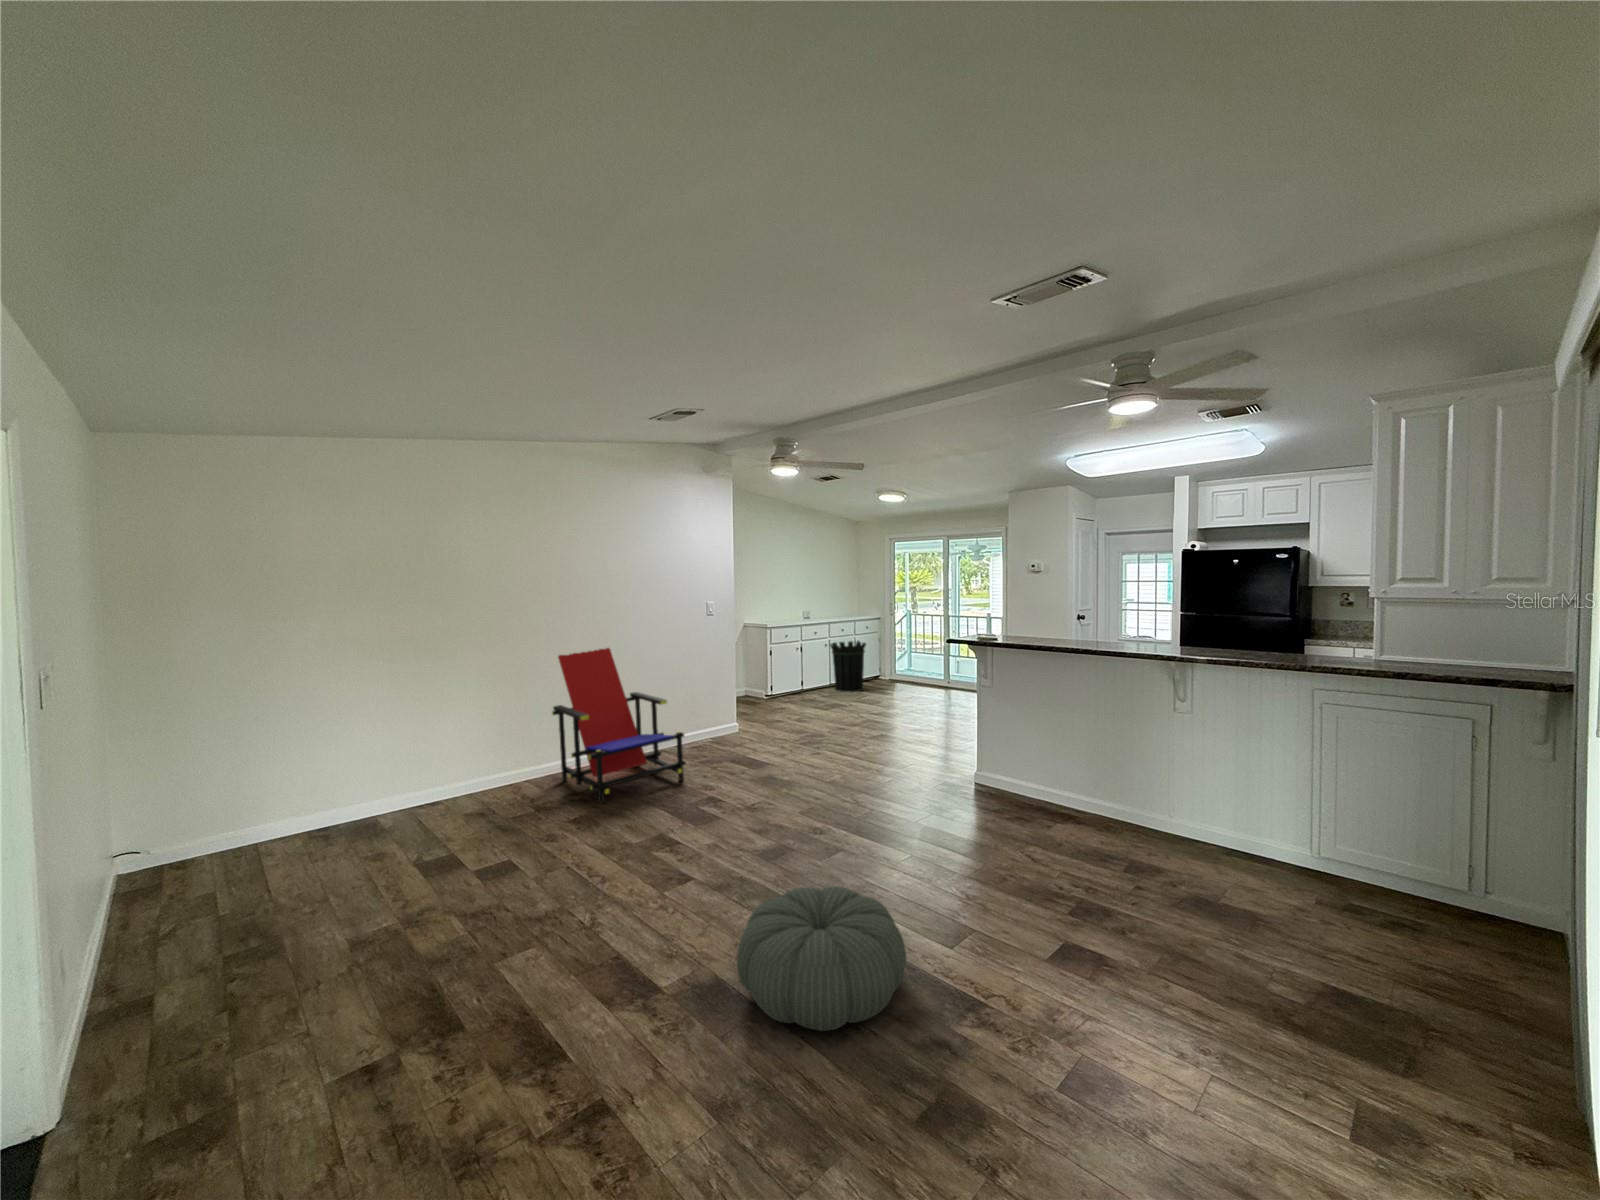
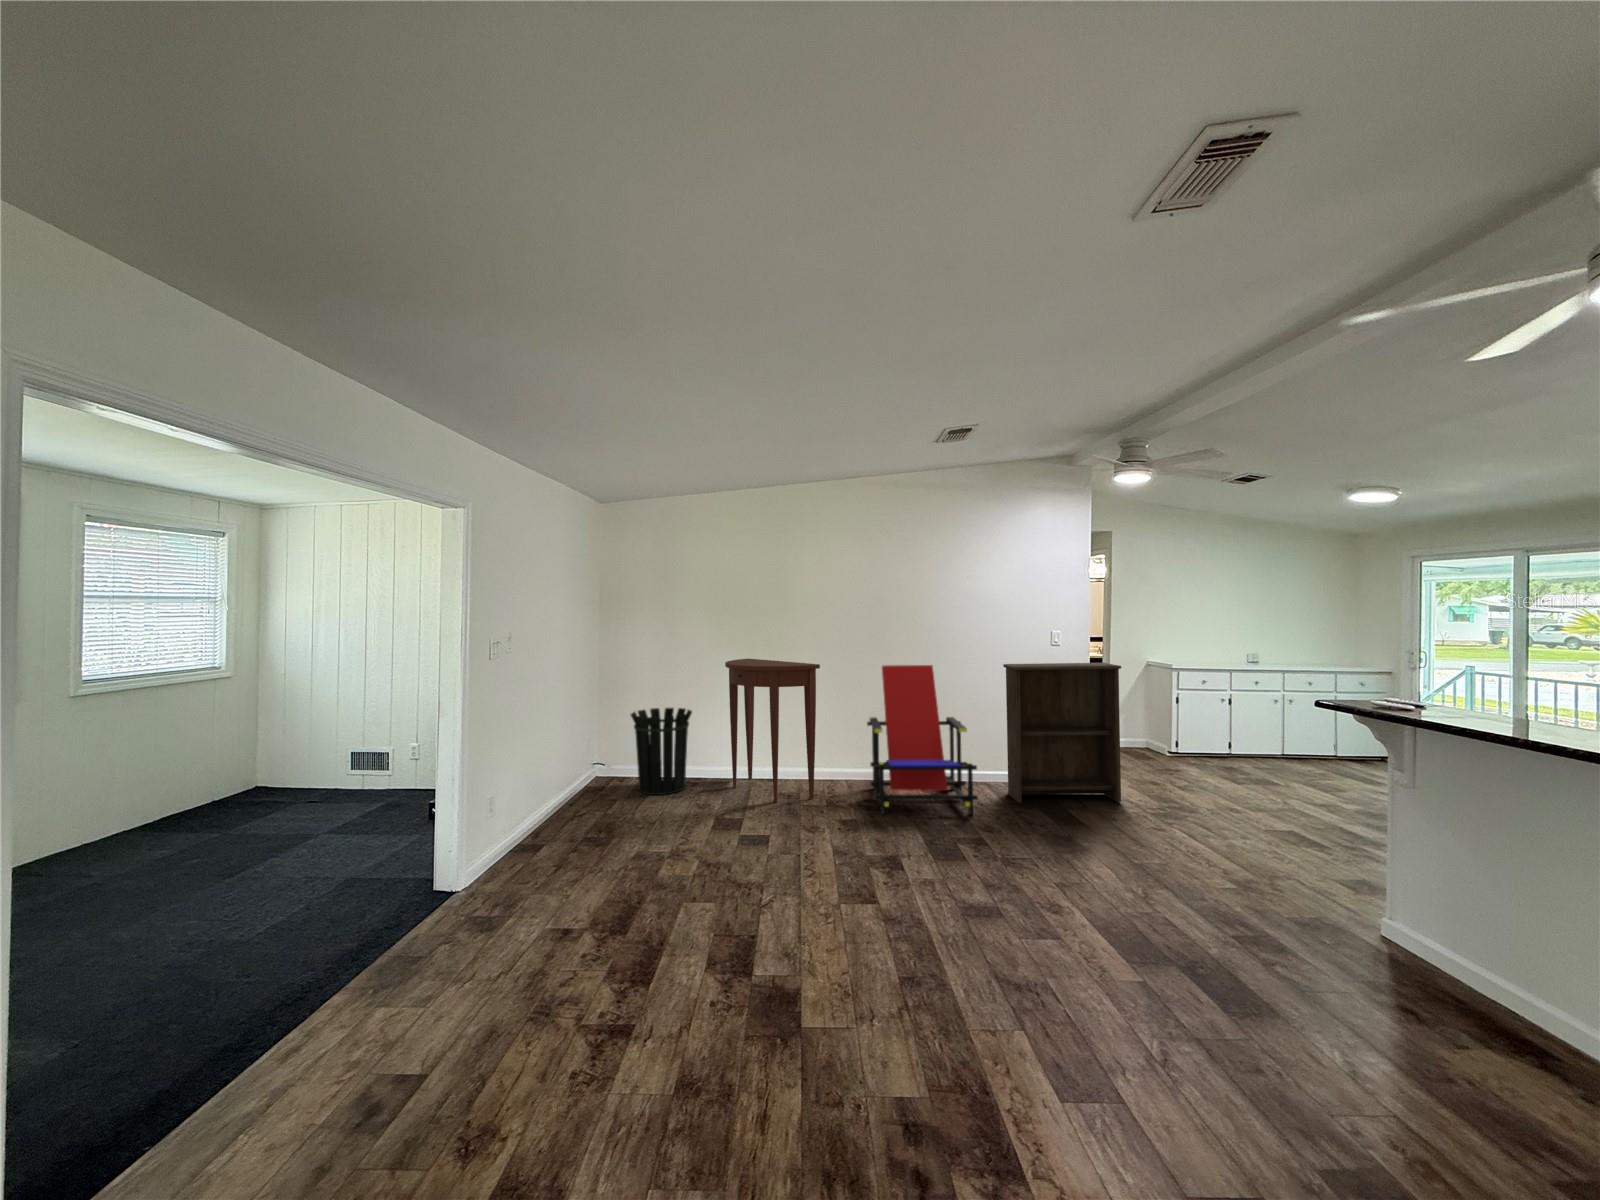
bookshelf: none [683,626,777,760] -> present [1003,663,1121,803]
waste bin: present [830,641,866,692] -> present [631,708,692,795]
console table: none [361,654,510,826] -> present [725,659,820,802]
pouf: present [737,886,906,1031] -> none [781,935,972,1103]

